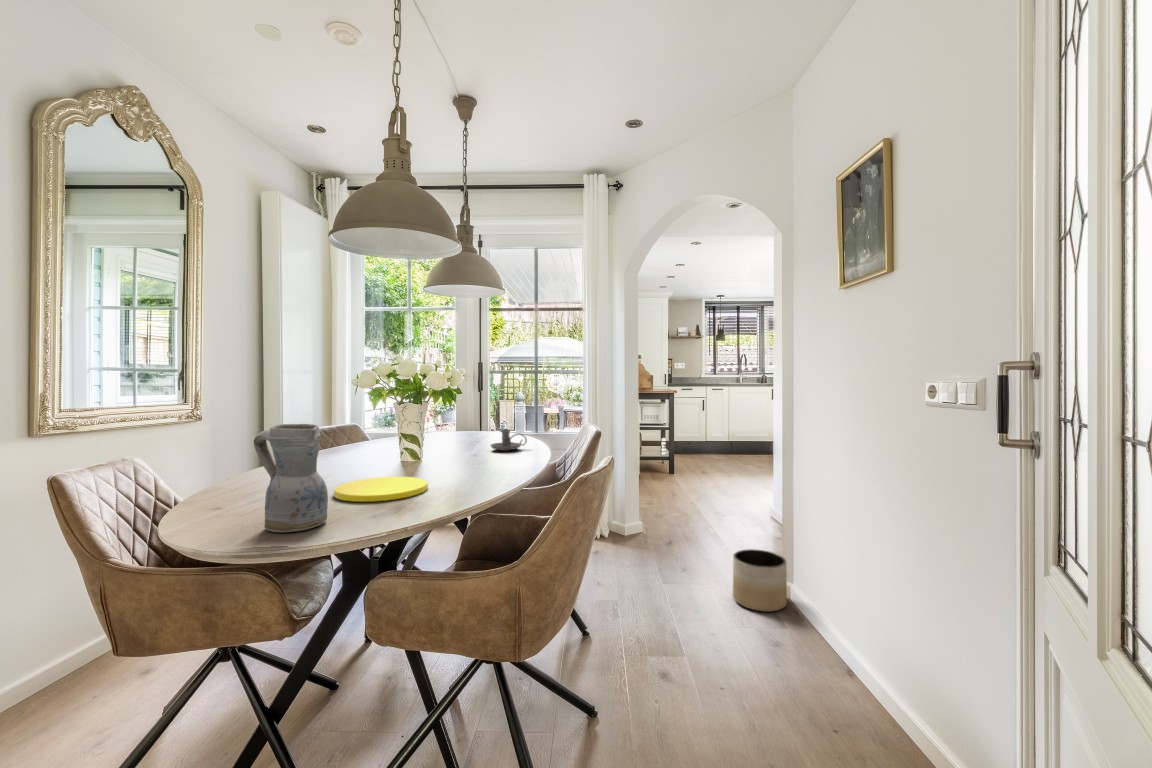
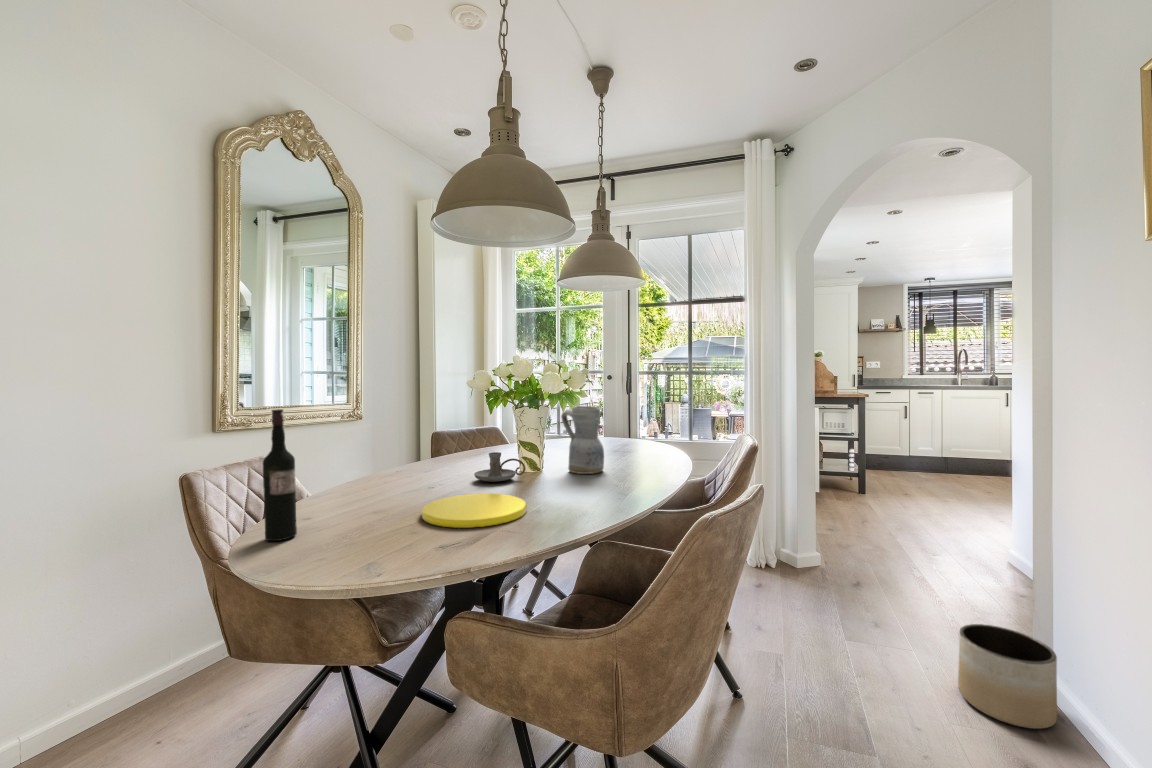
wine bottle: none [188,405,222,525] -> present [263,409,297,541]
ceramic pitcher: present [254,424,328,532] -> present [561,406,604,474]
candle holder: present [491,430,527,451] -> present [474,452,525,482]

